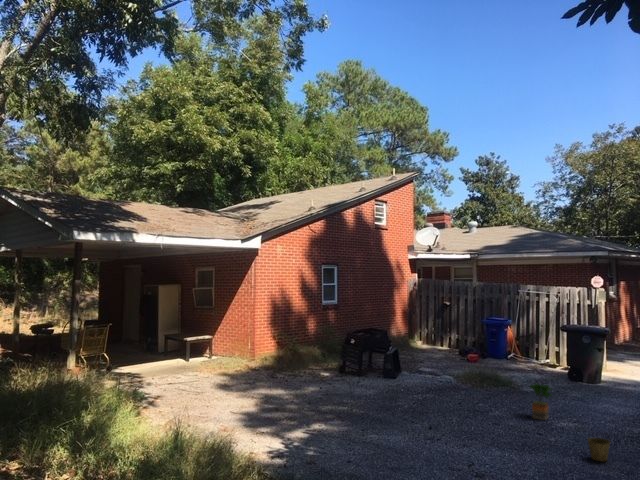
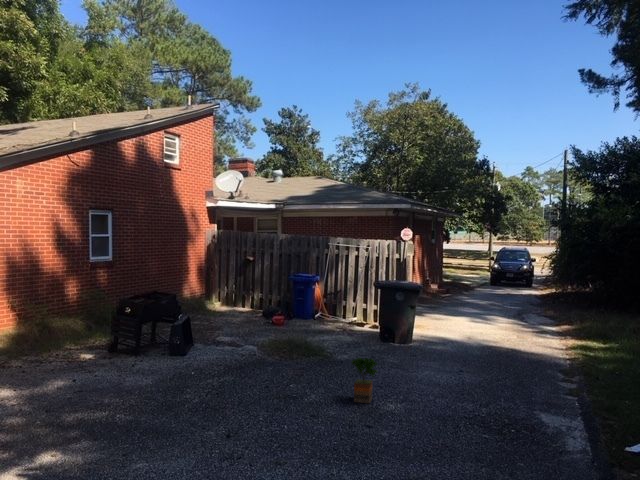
bucket: present [588,438,611,462] -> none [434,422,462,467]

